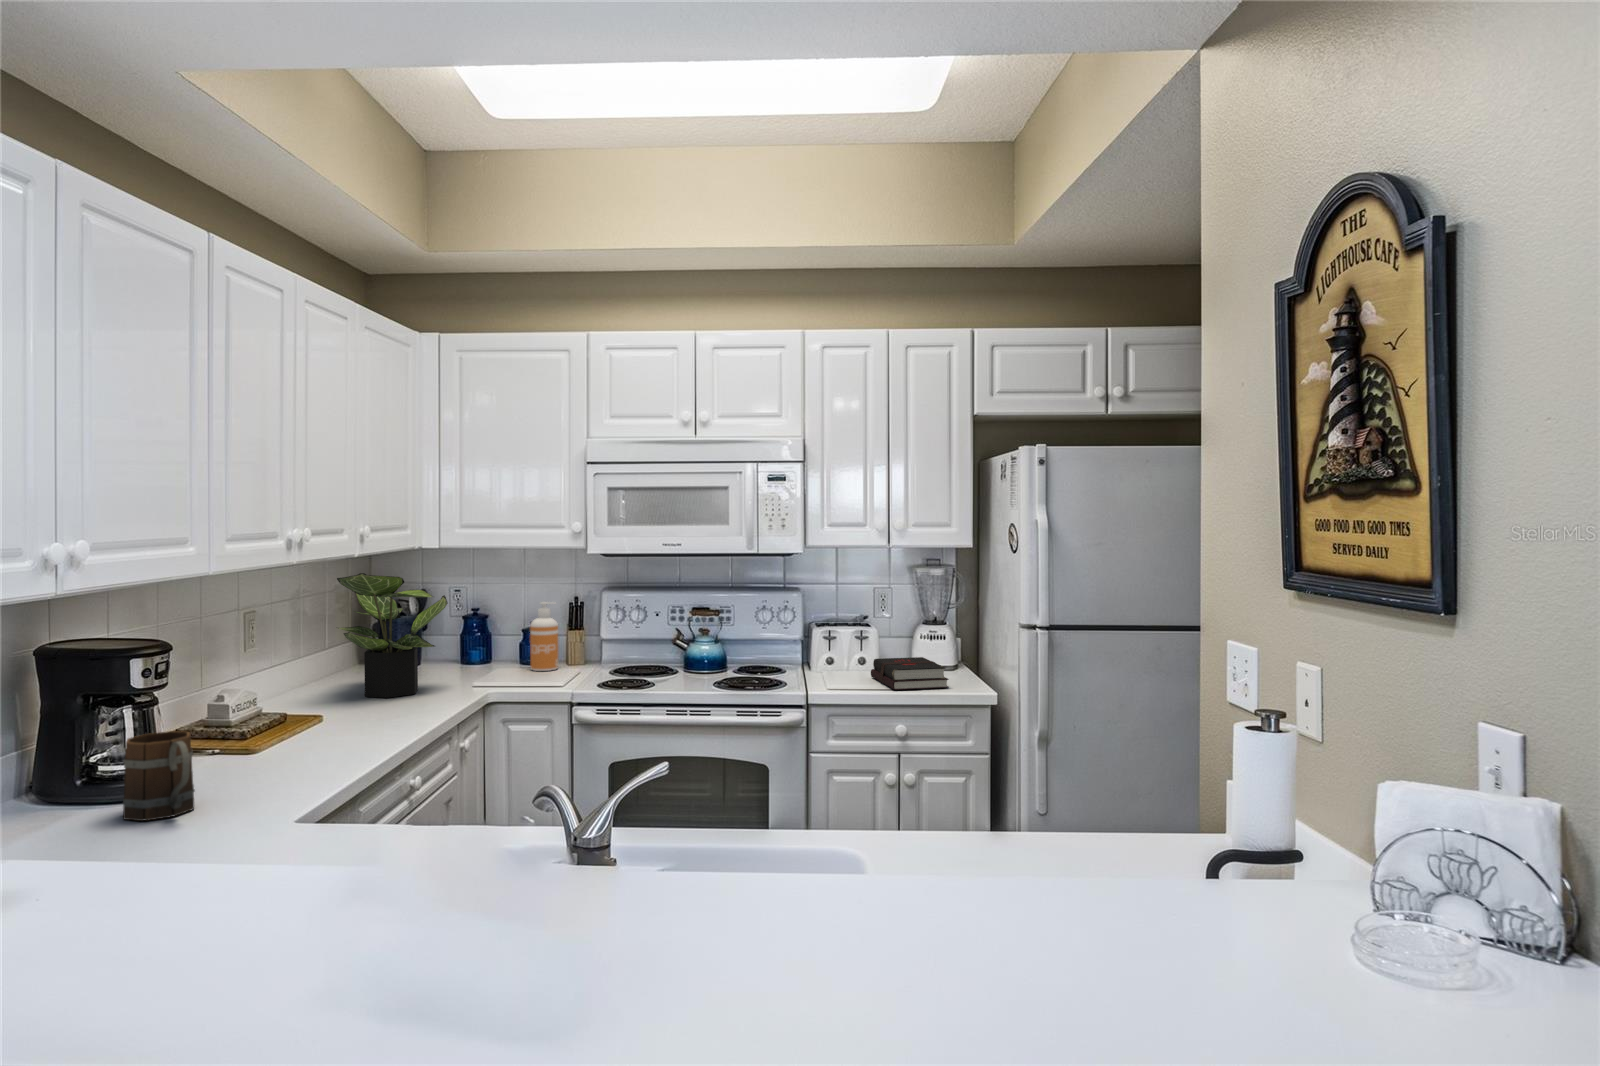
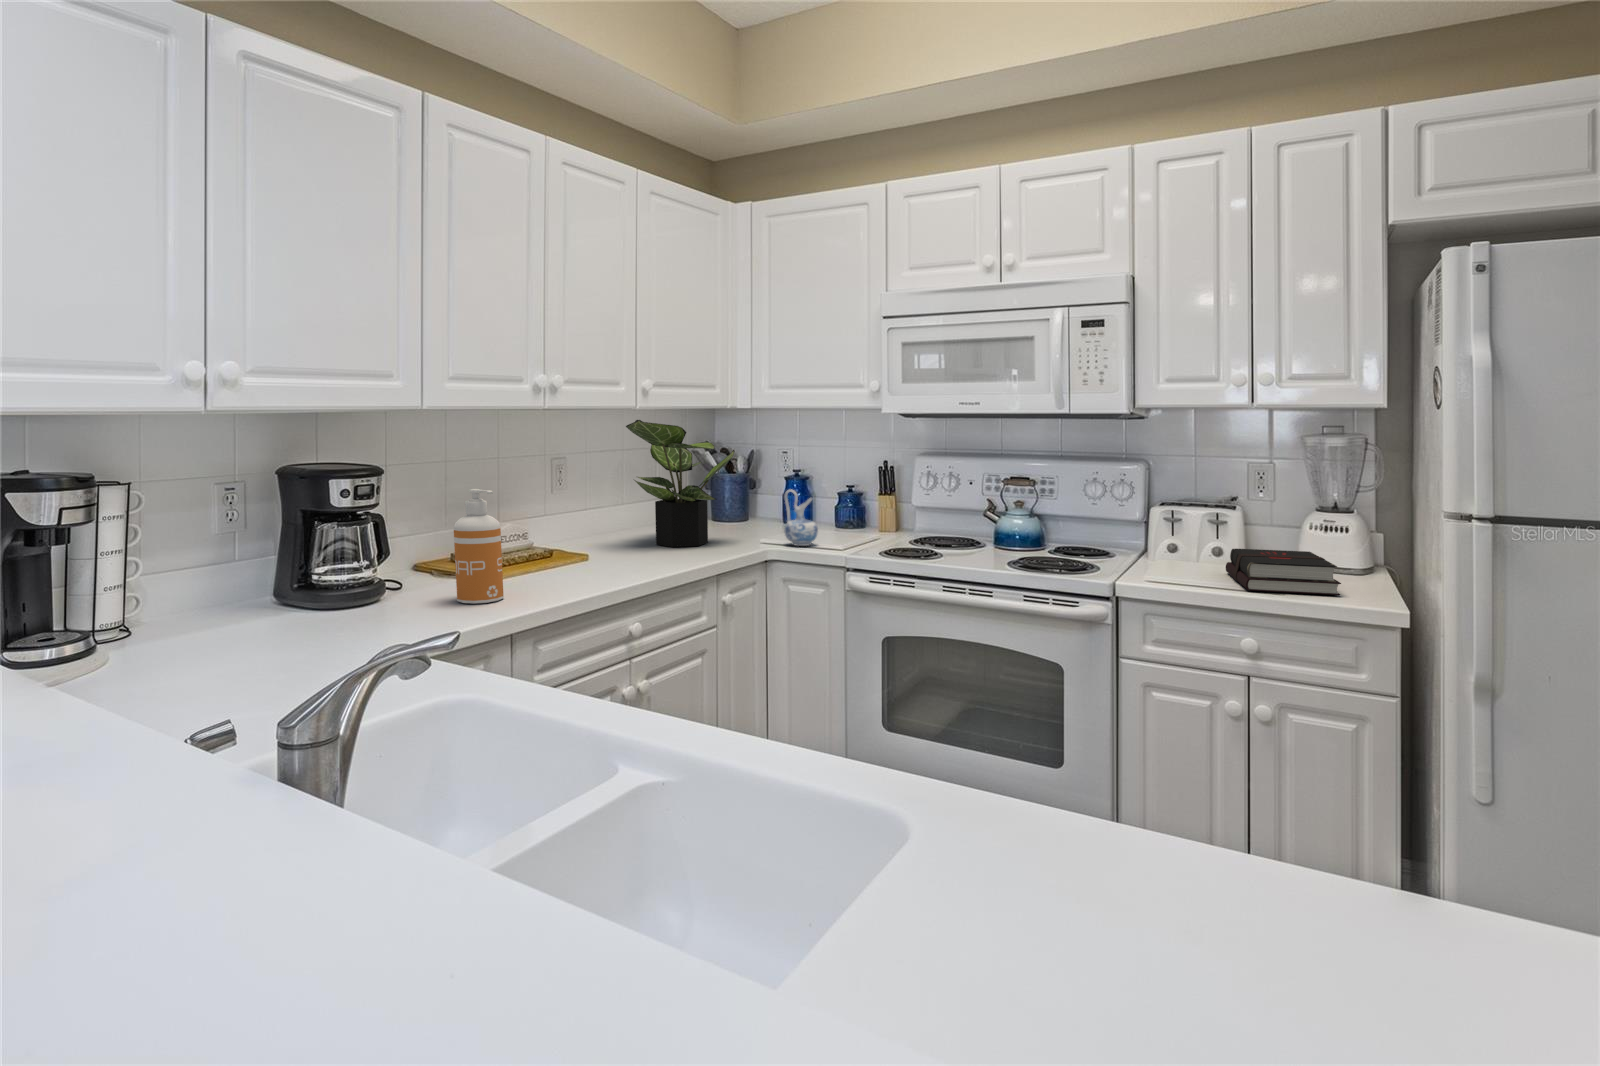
soap dispenser: present [530,602,558,671] -> present [454,489,504,604]
ceramic pitcher: none [499,632,533,685] -> present [784,489,818,546]
mug: present [123,731,195,821] -> none [306,546,377,628]

